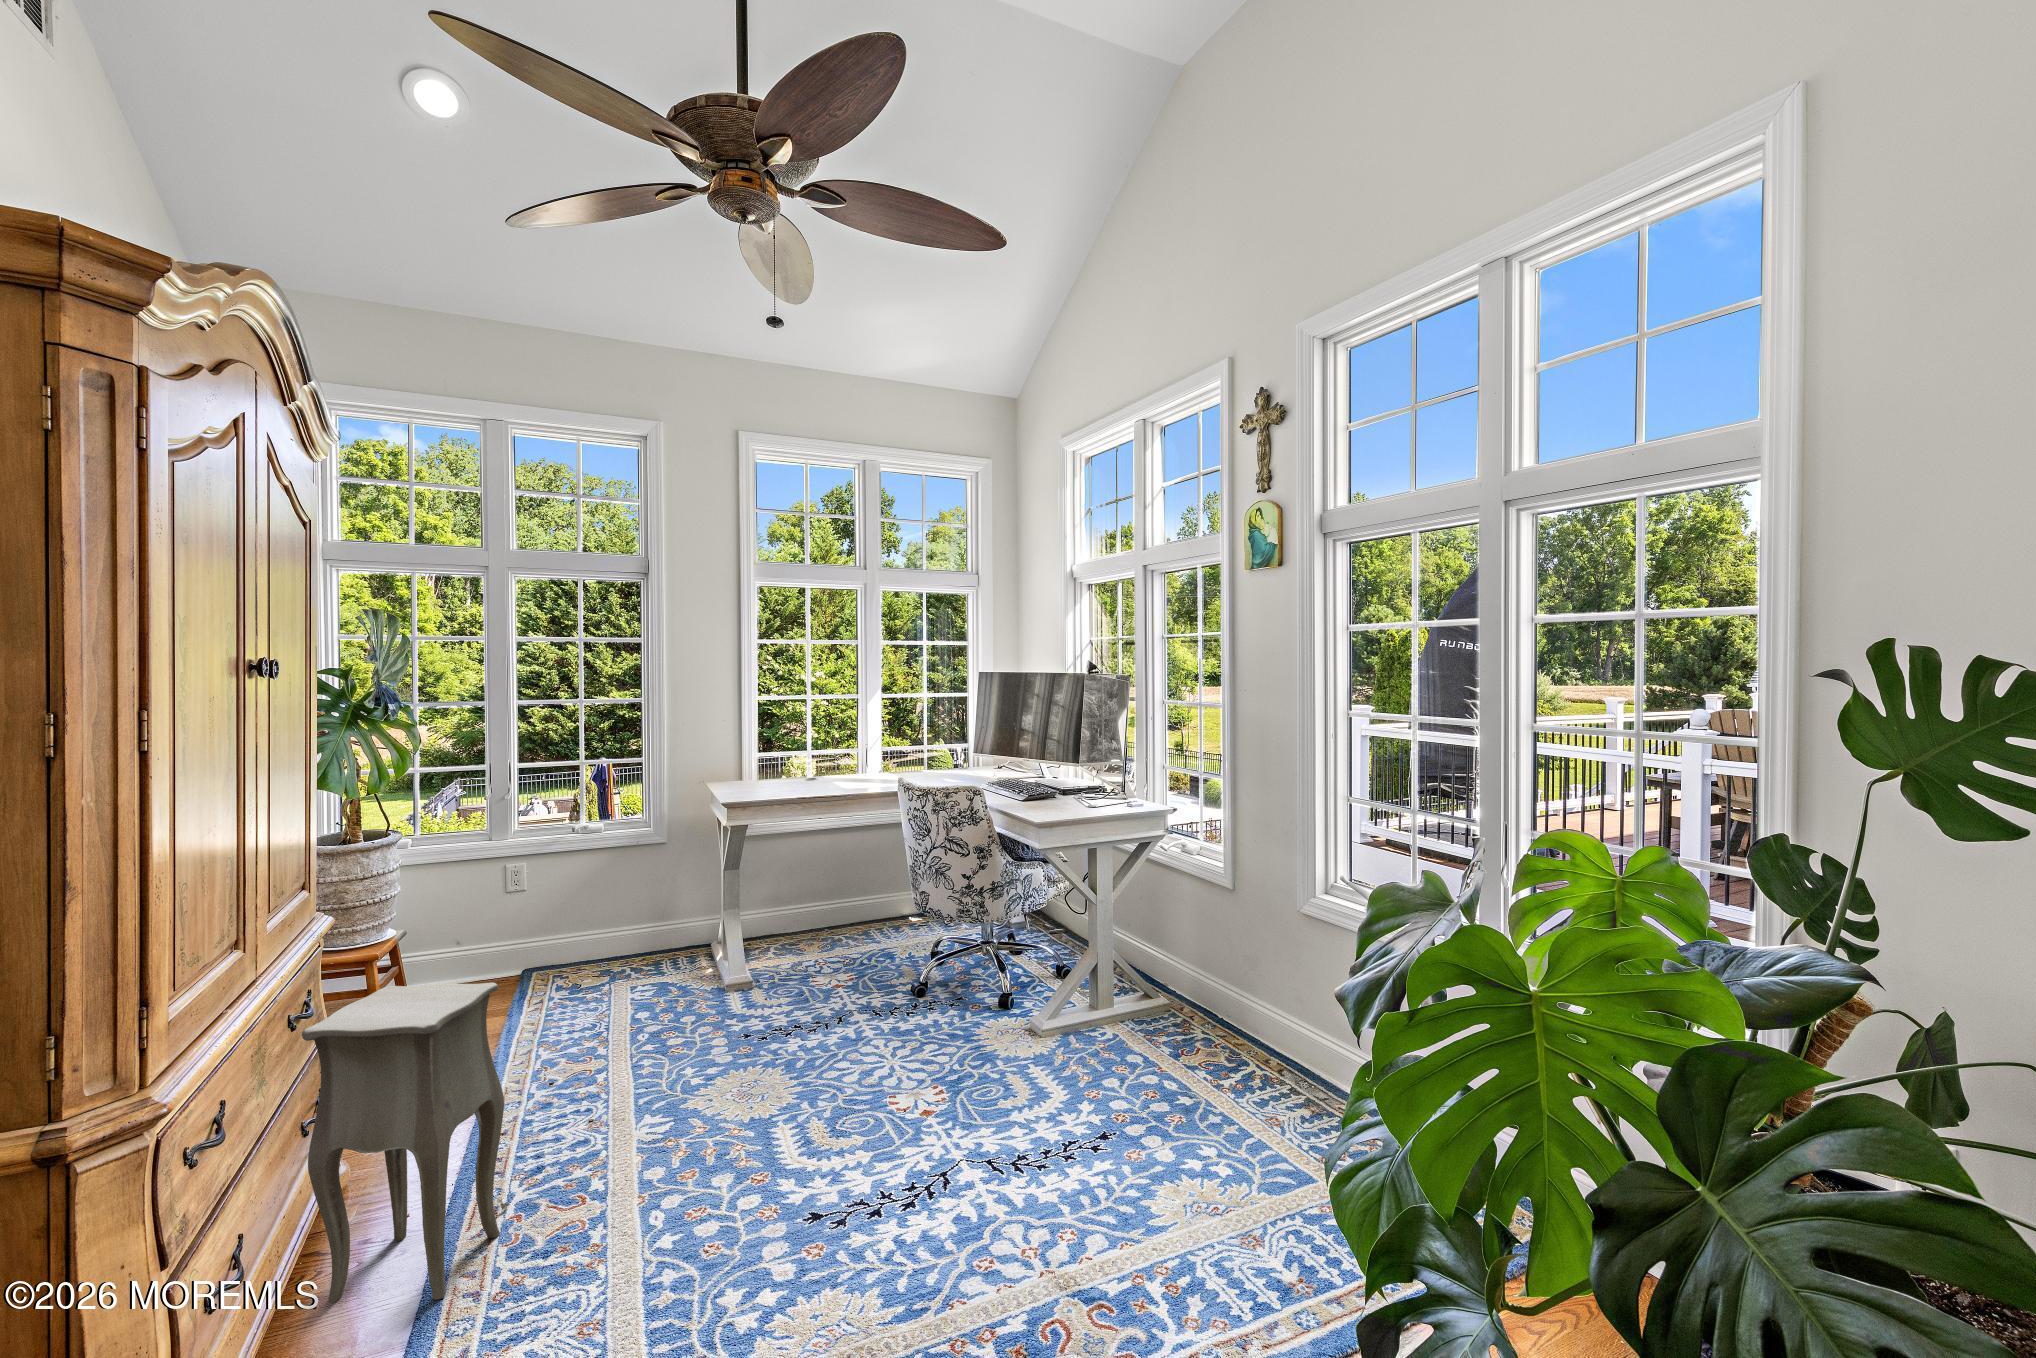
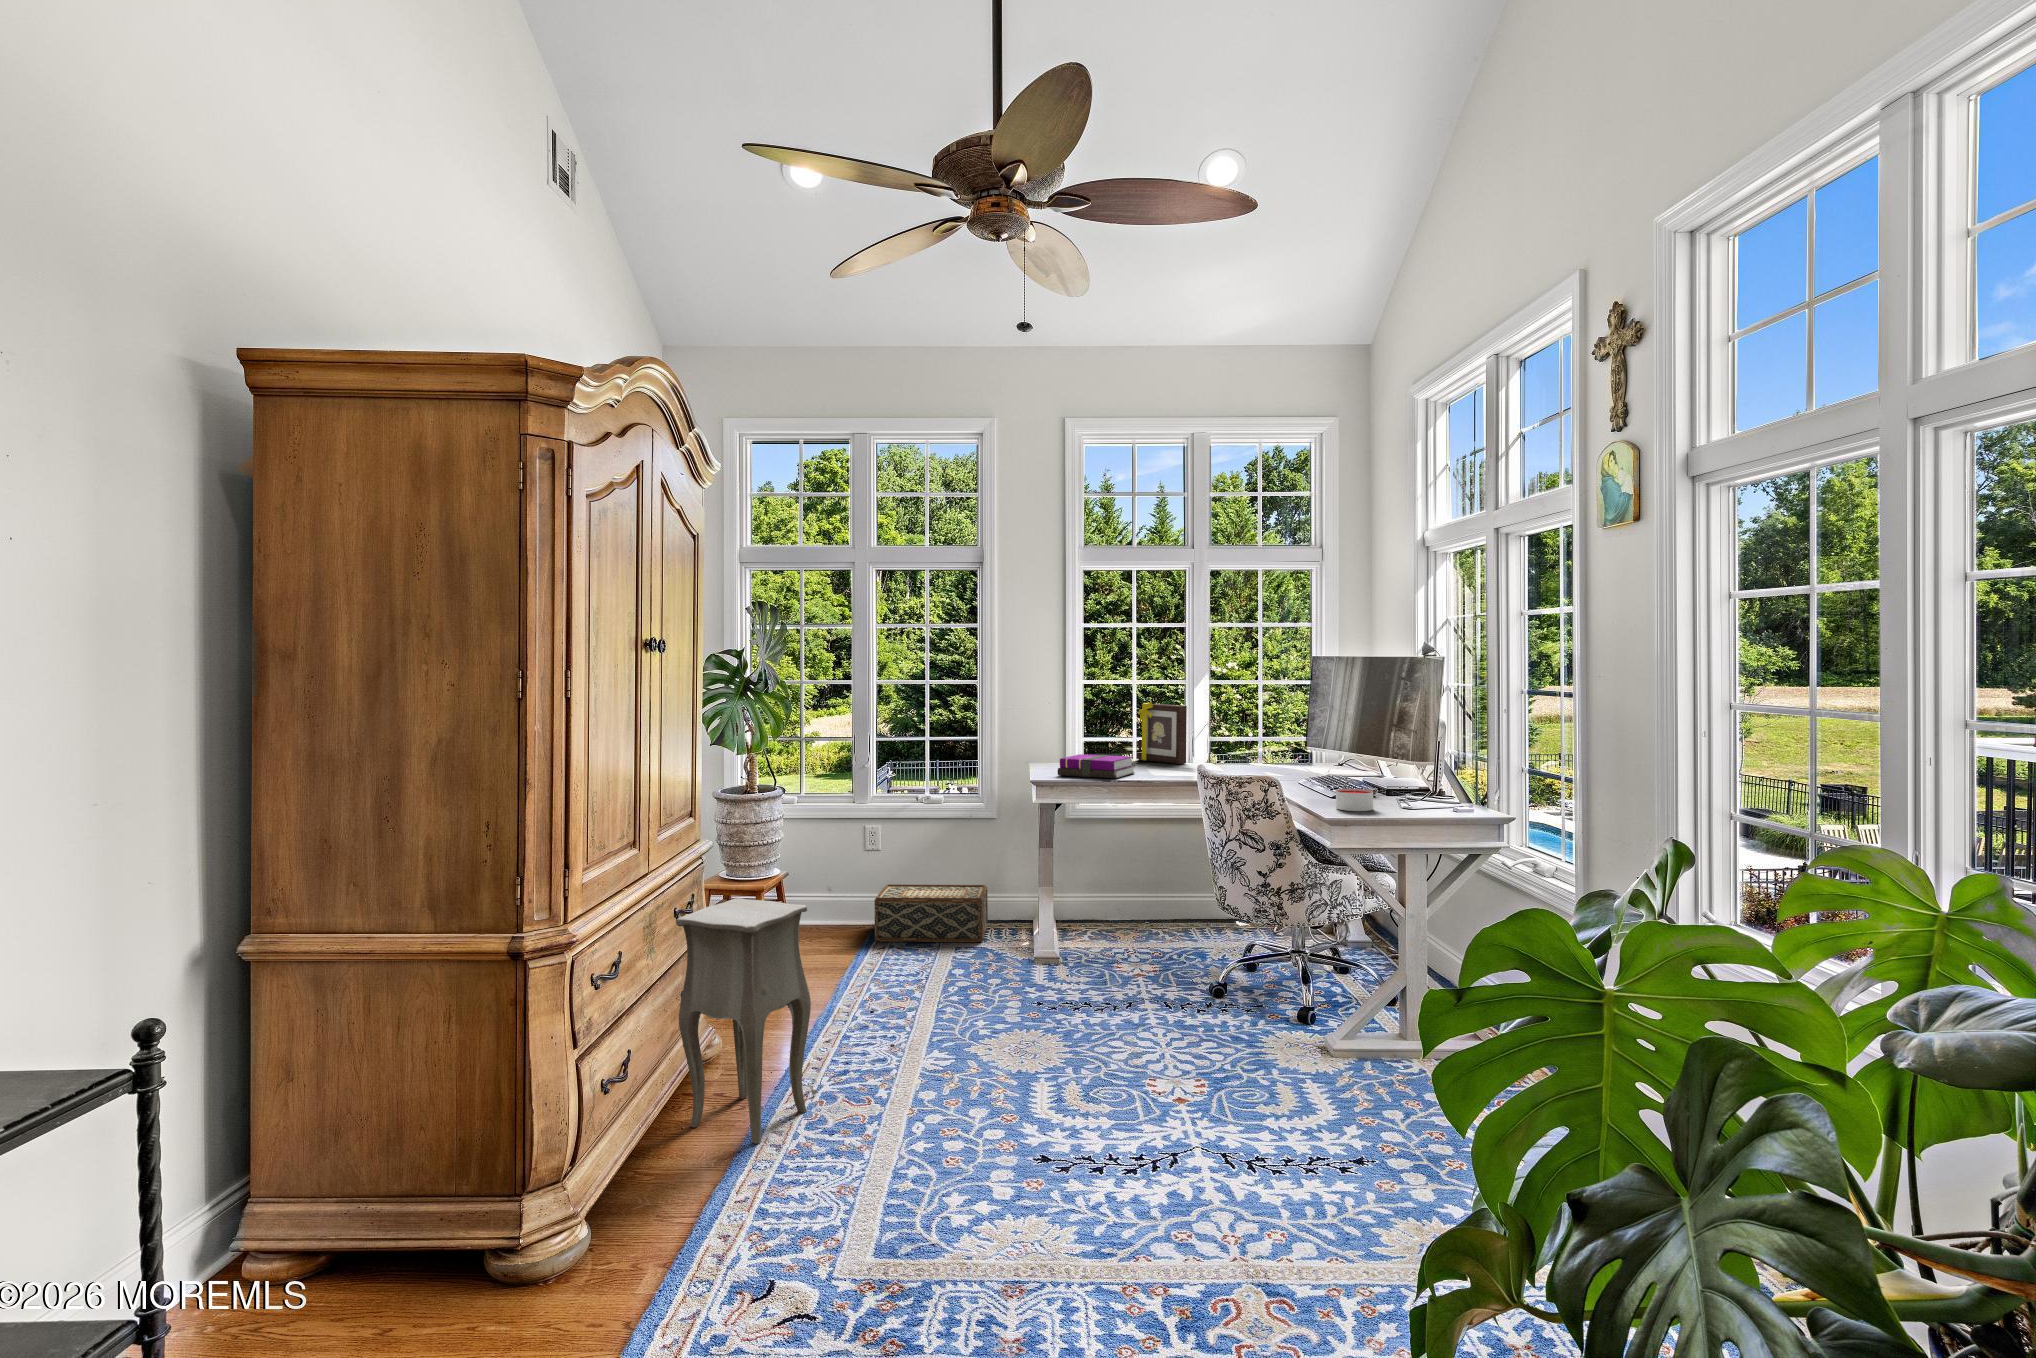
picture frame: none [809,714,861,773] -> present [1136,702,1187,764]
notebook: none [743,769,821,793] -> present [1058,754,1135,778]
candle: none [1035,790,1067,811] -> present [1336,789,1373,811]
woven basket: none [525,914,659,994] -> present [874,884,988,942]

